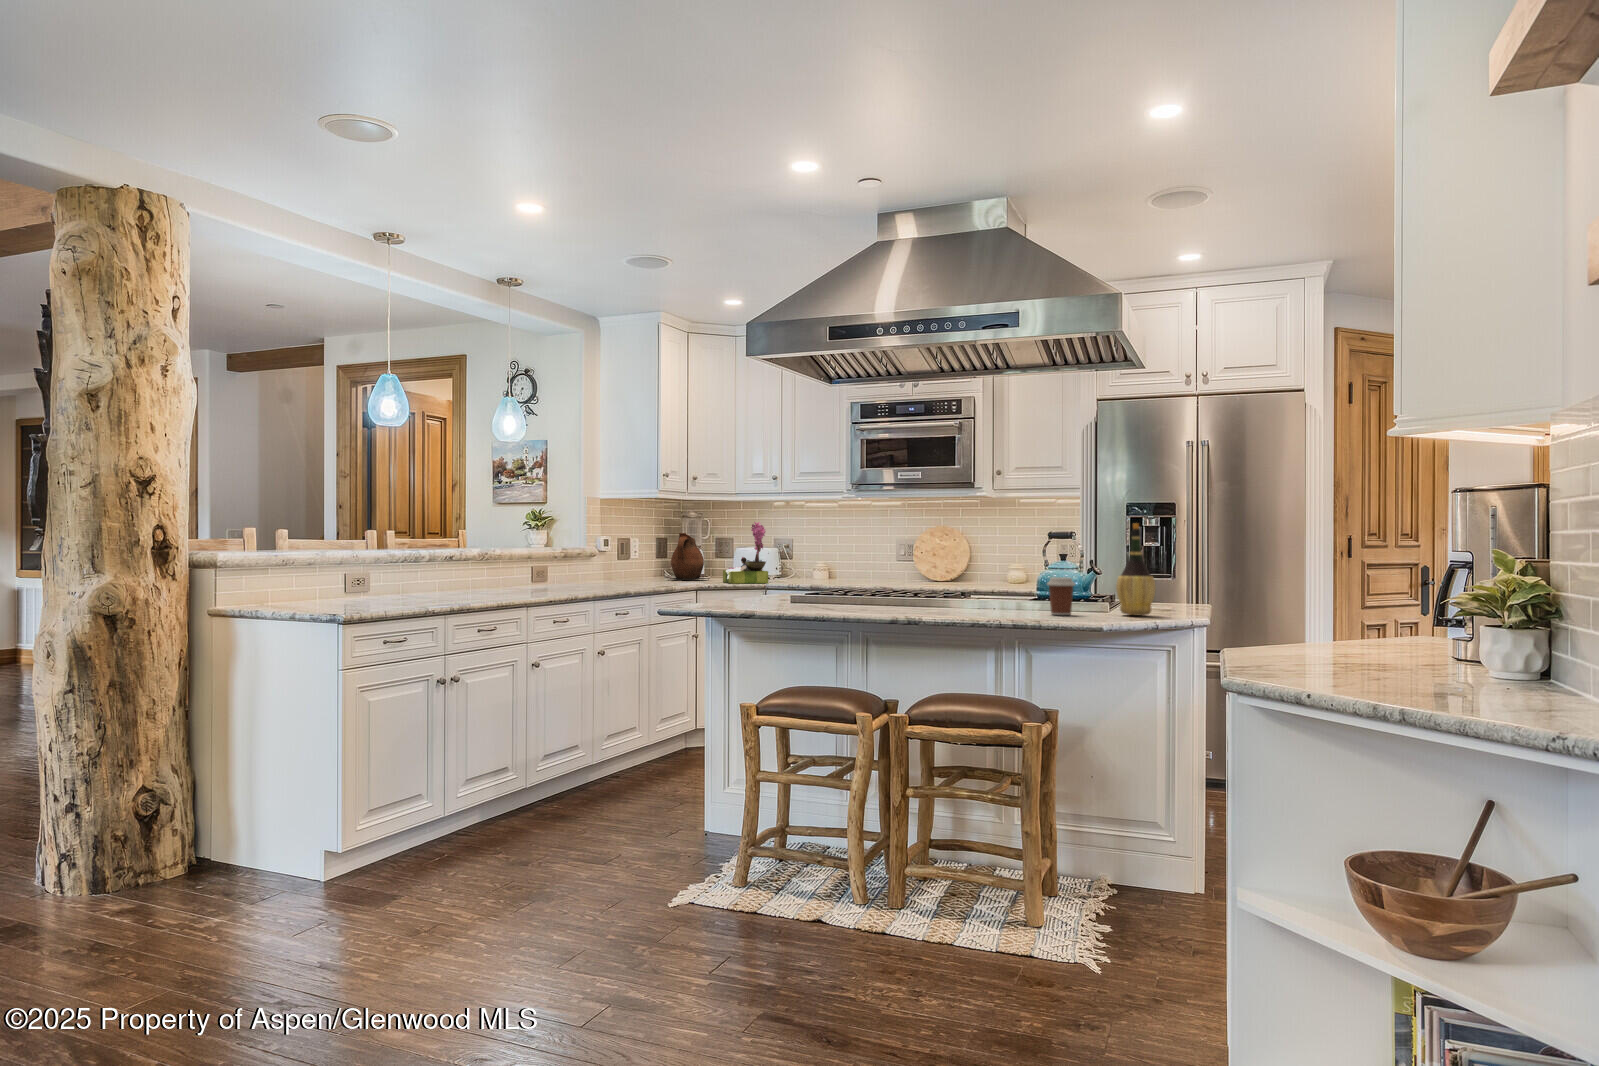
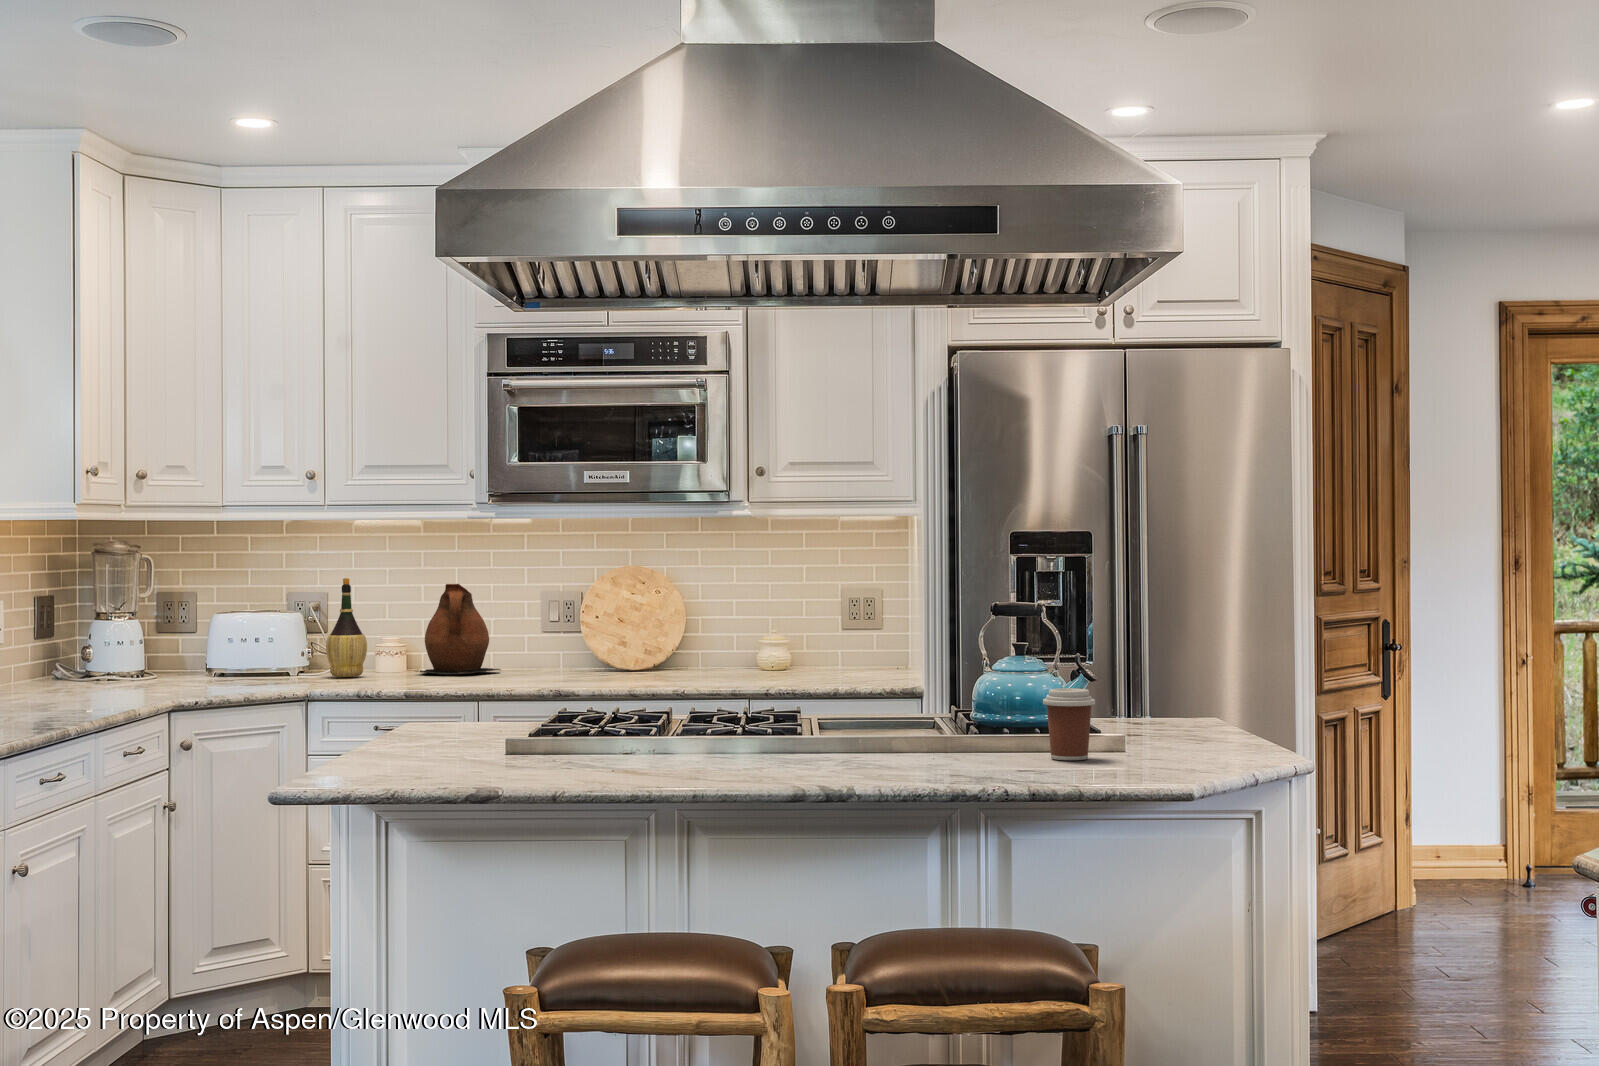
flower arrangement: present [723,522,768,584] -> none [208,562,311,693]
wine bottle: present [1116,523,1156,615] -> present [326,578,367,677]
ceramic pitcher: present [670,533,709,580] -> present [417,584,501,674]

